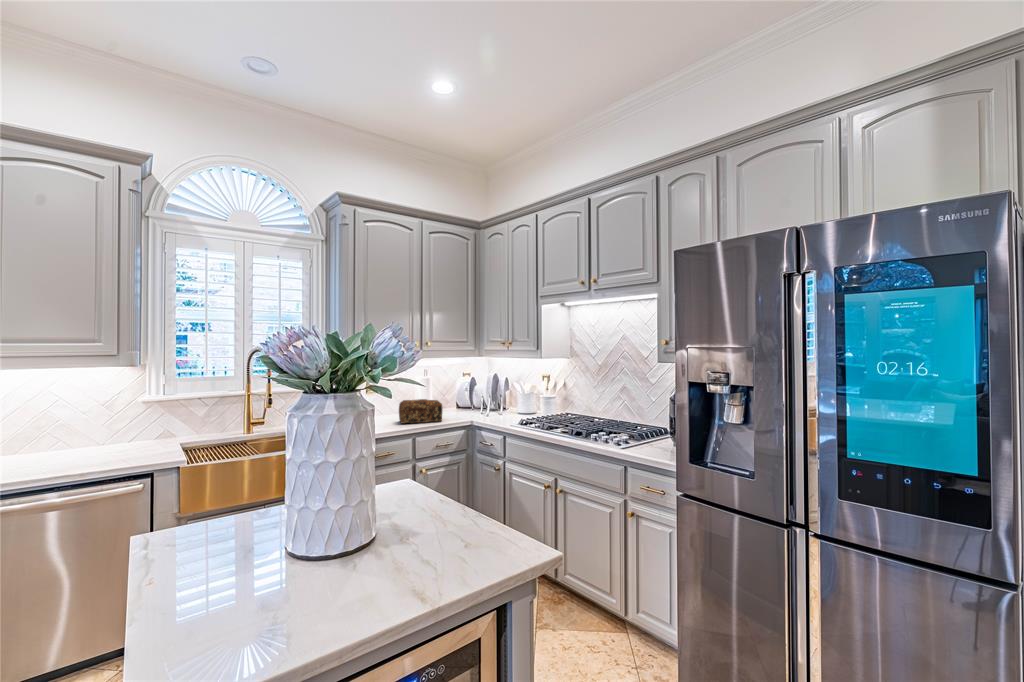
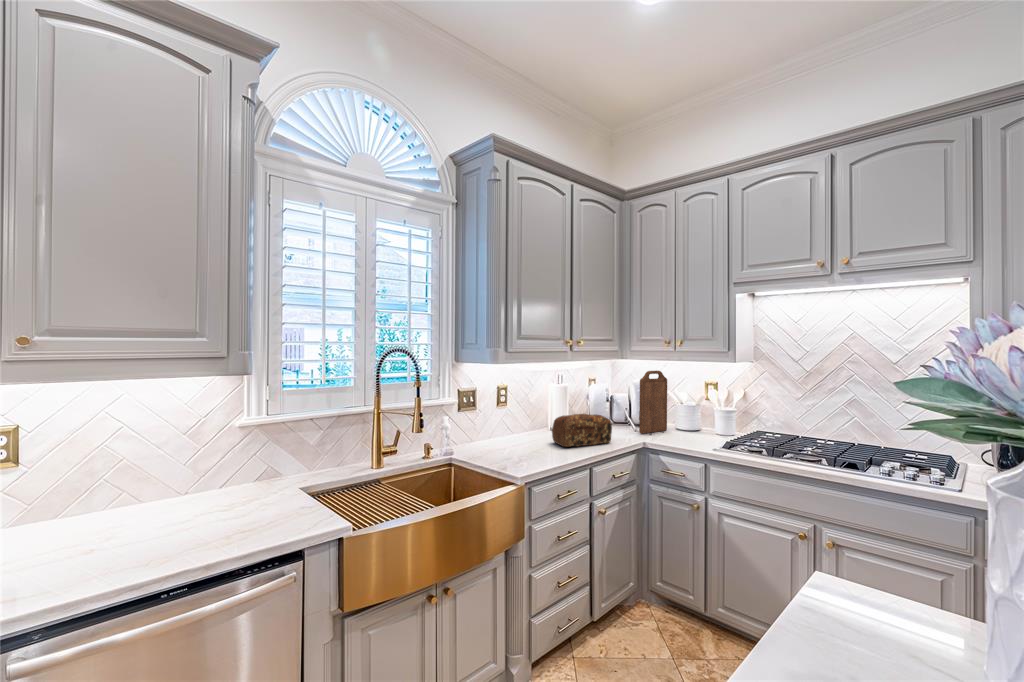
cutting board: none [477,366,504,416] -> present [639,371,667,434]

